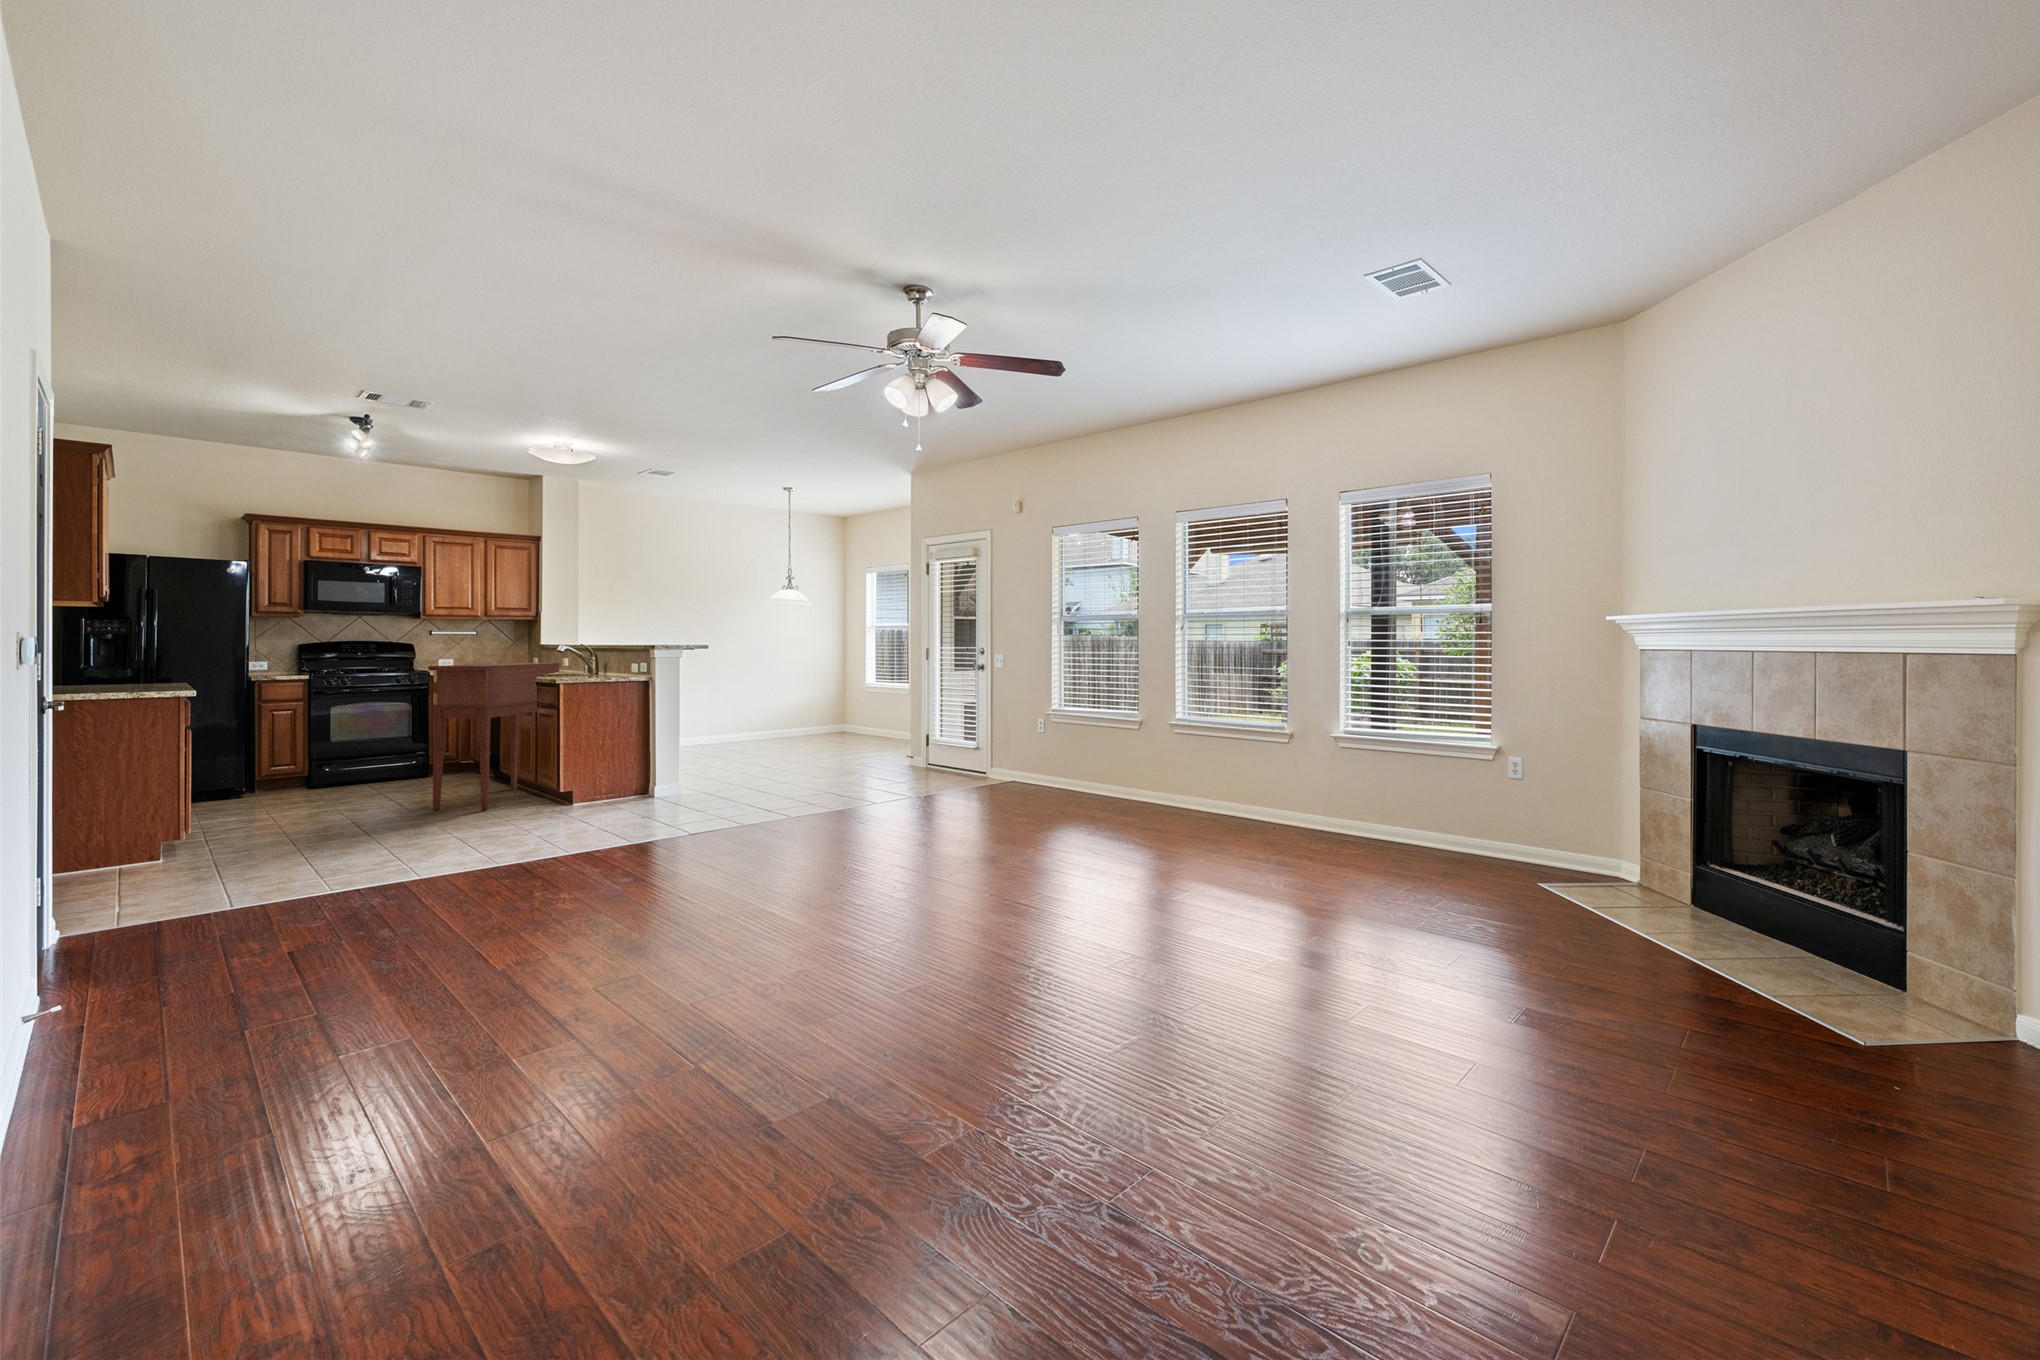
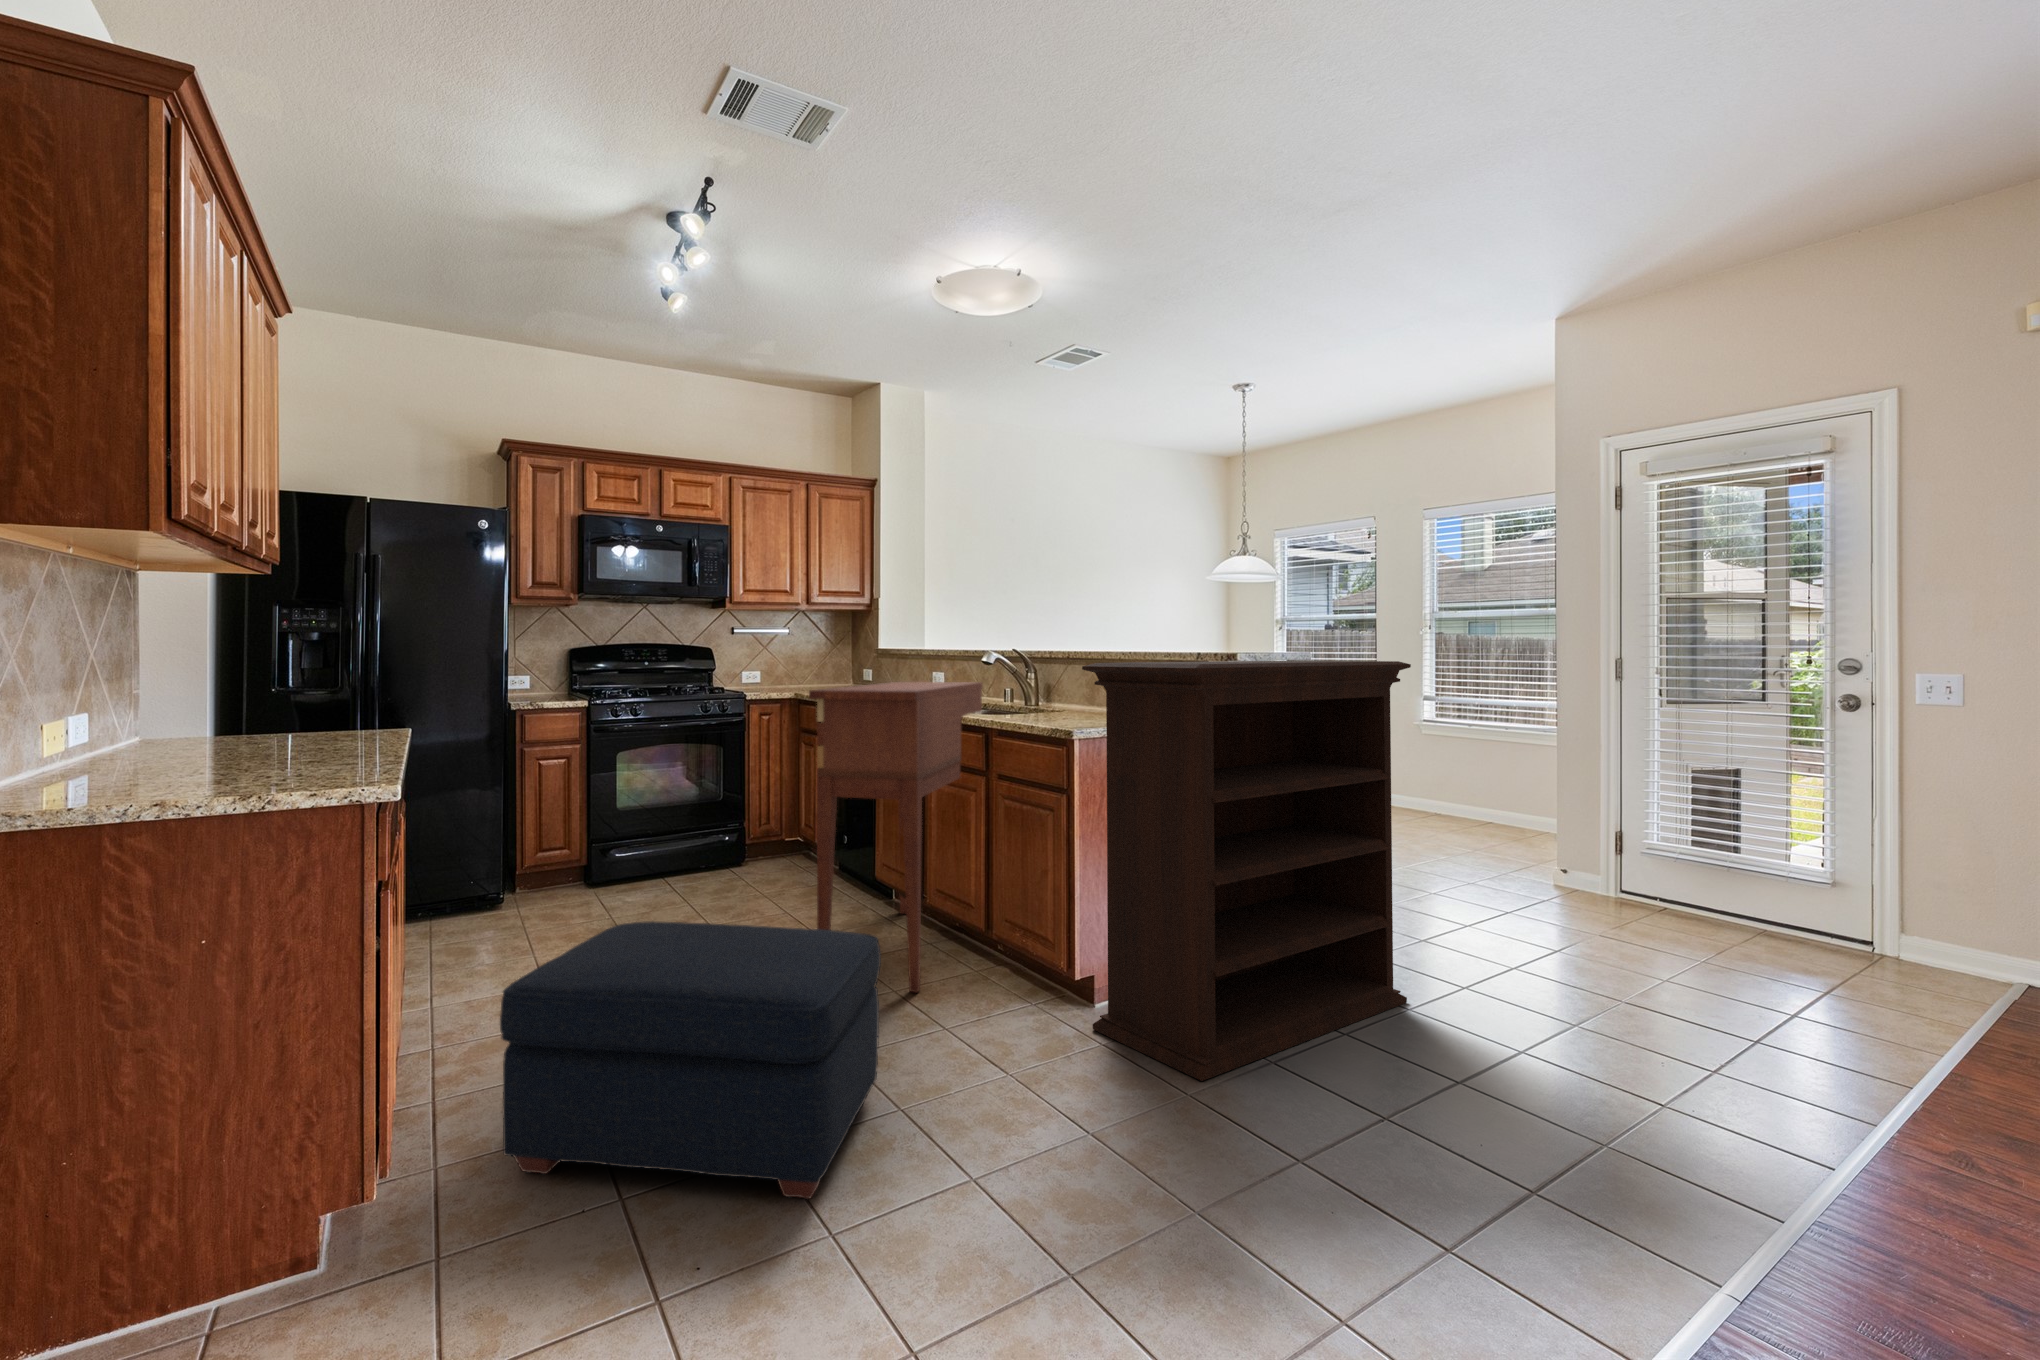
bookshelf: none [557,651,733,822] -> present [1082,661,1411,1081]
ottoman: none [237,764,433,854] -> present [500,921,881,1199]

